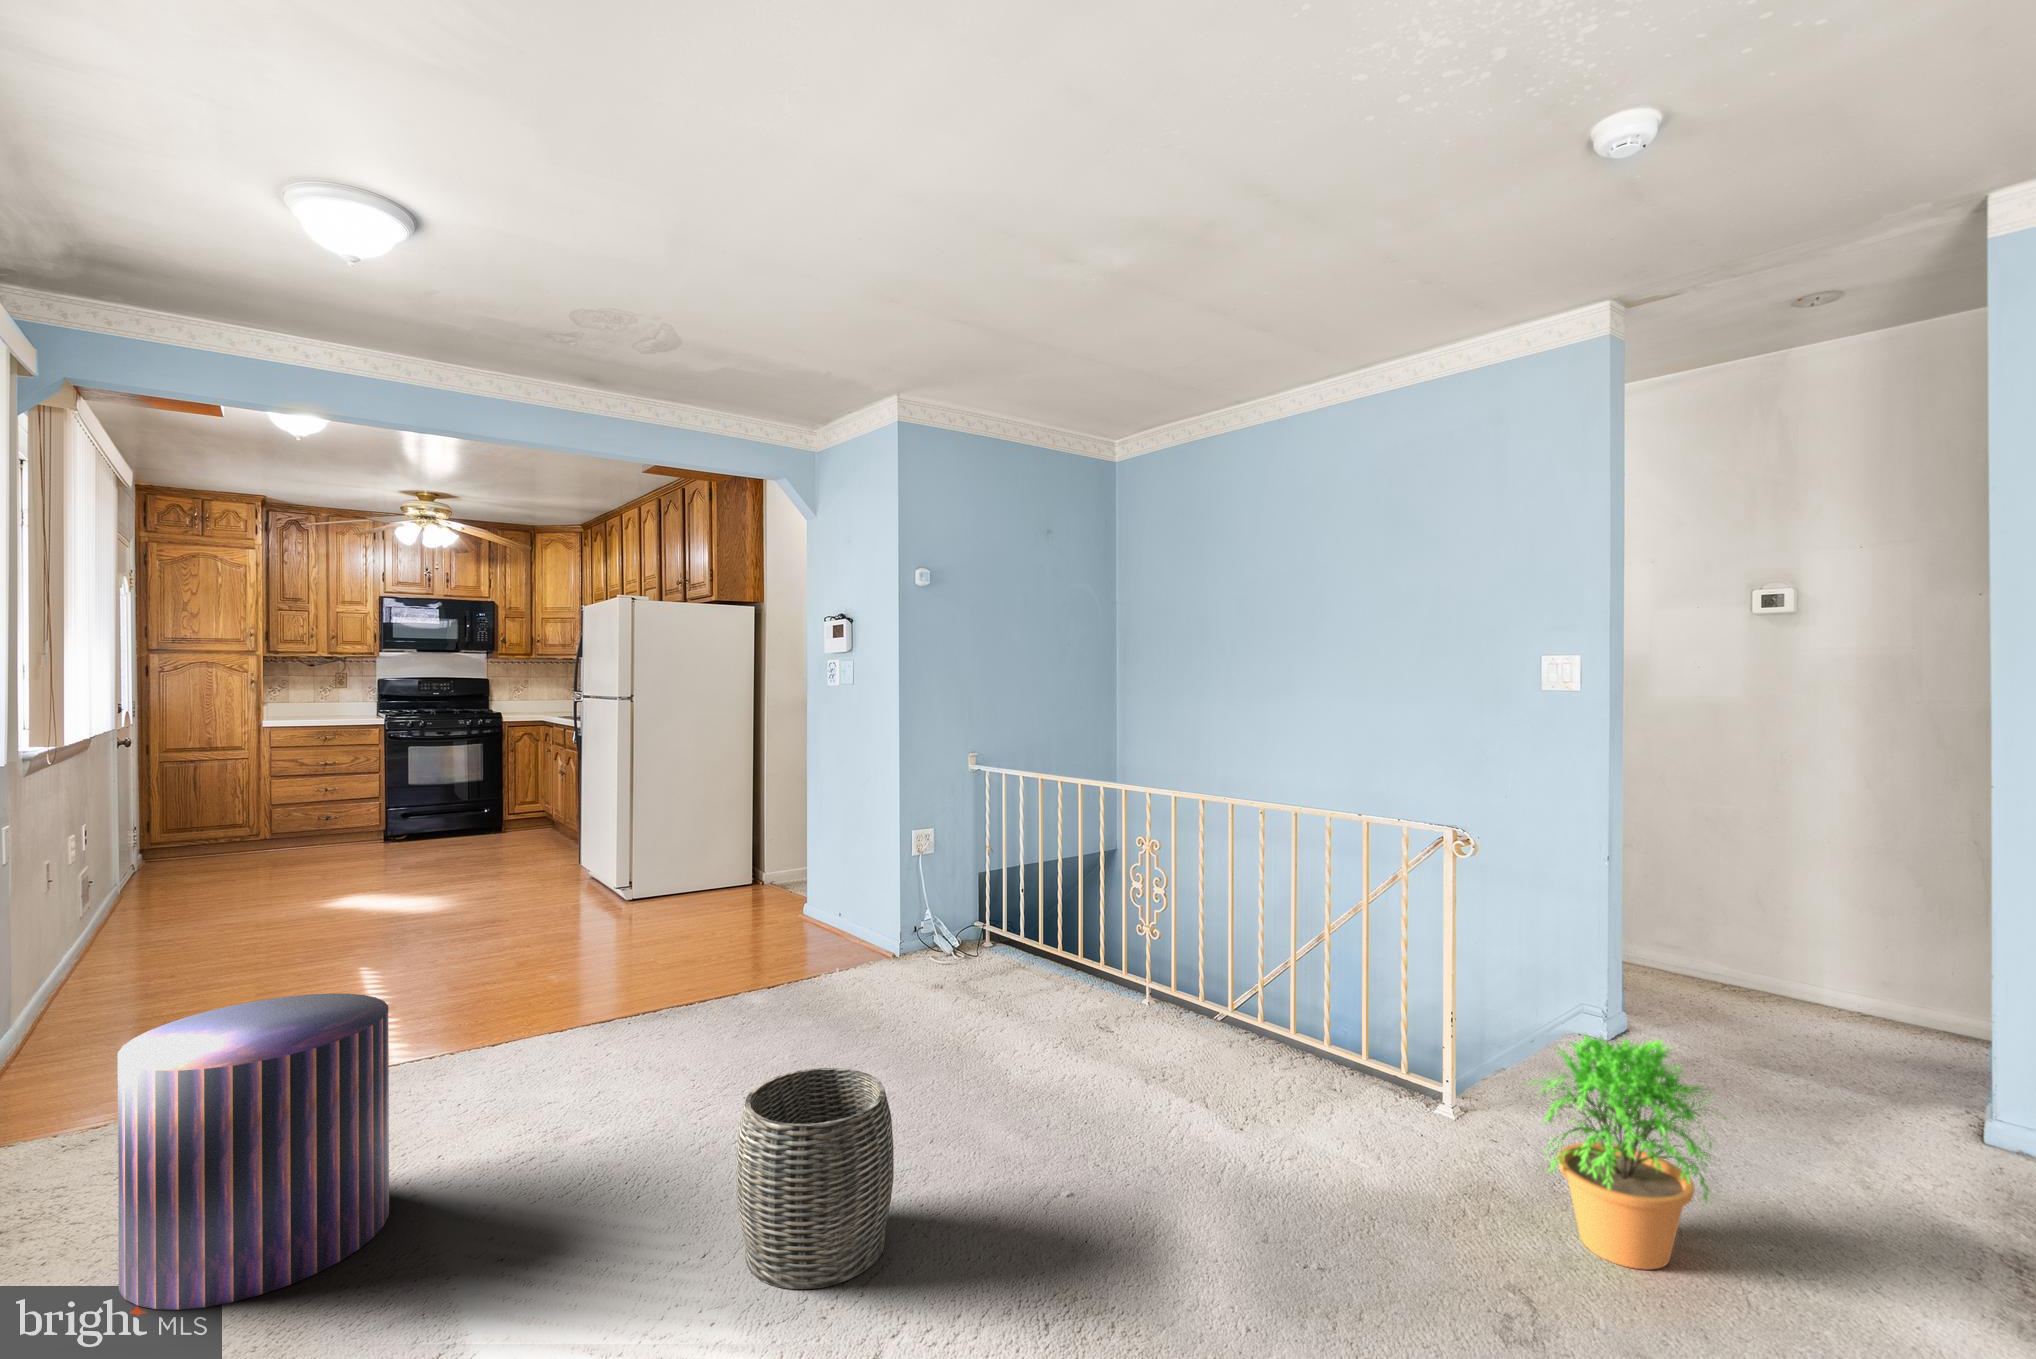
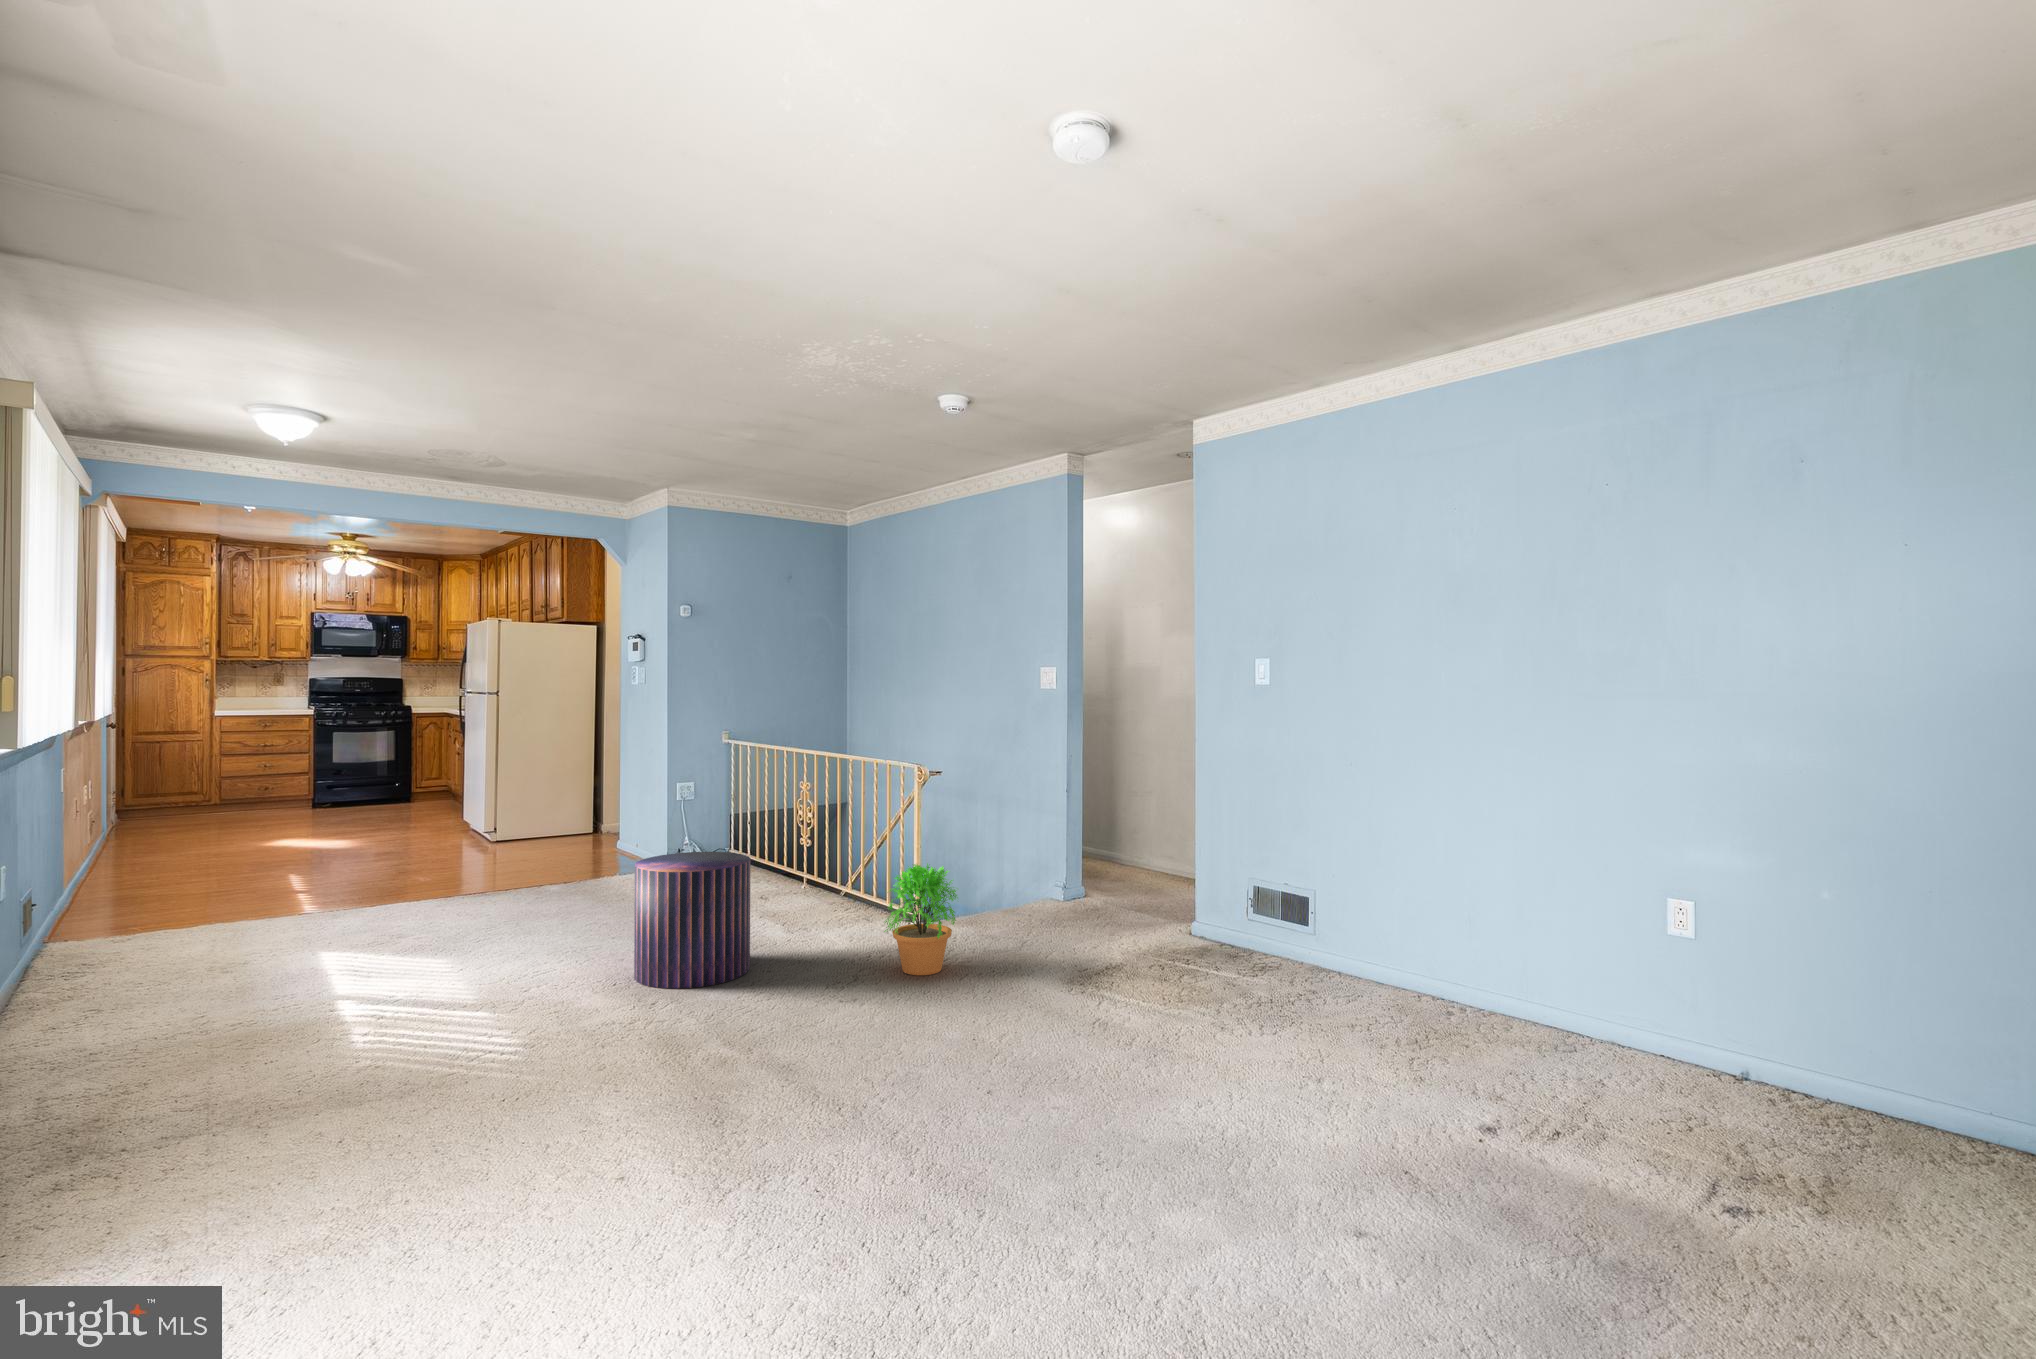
pouf: present [118,993,389,1310] -> present [634,852,751,989]
woven basket: present [736,1068,894,1289] -> none [464,886,552,982]

